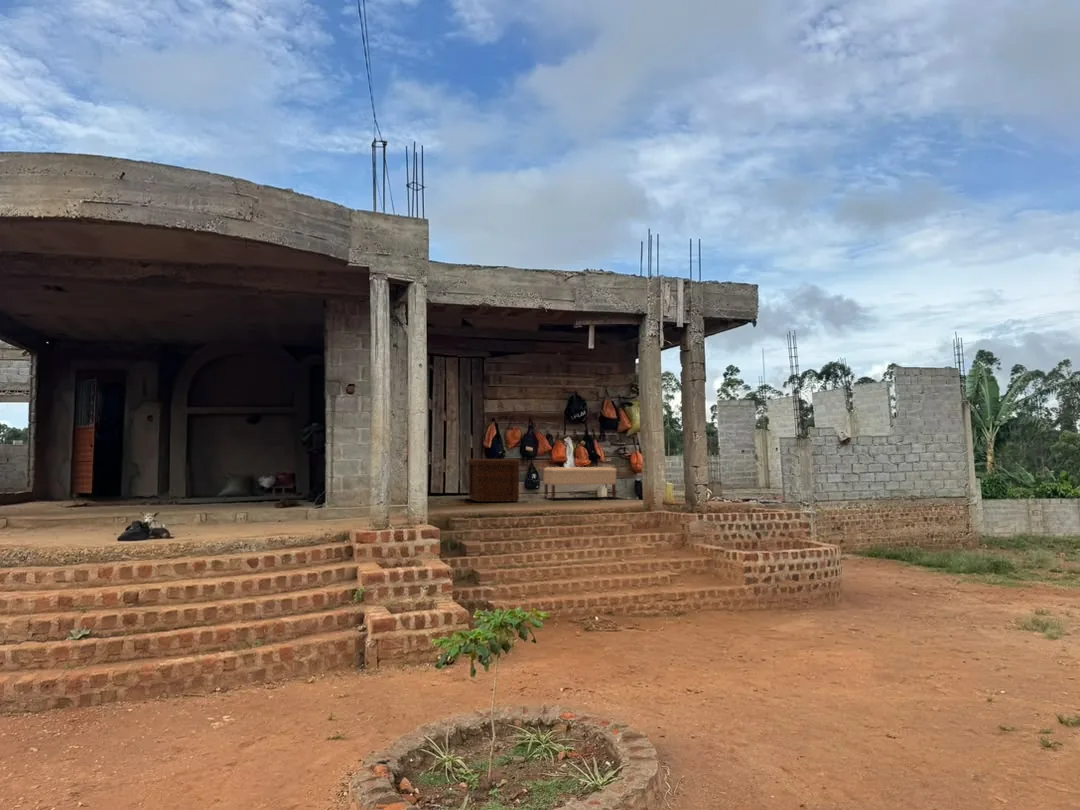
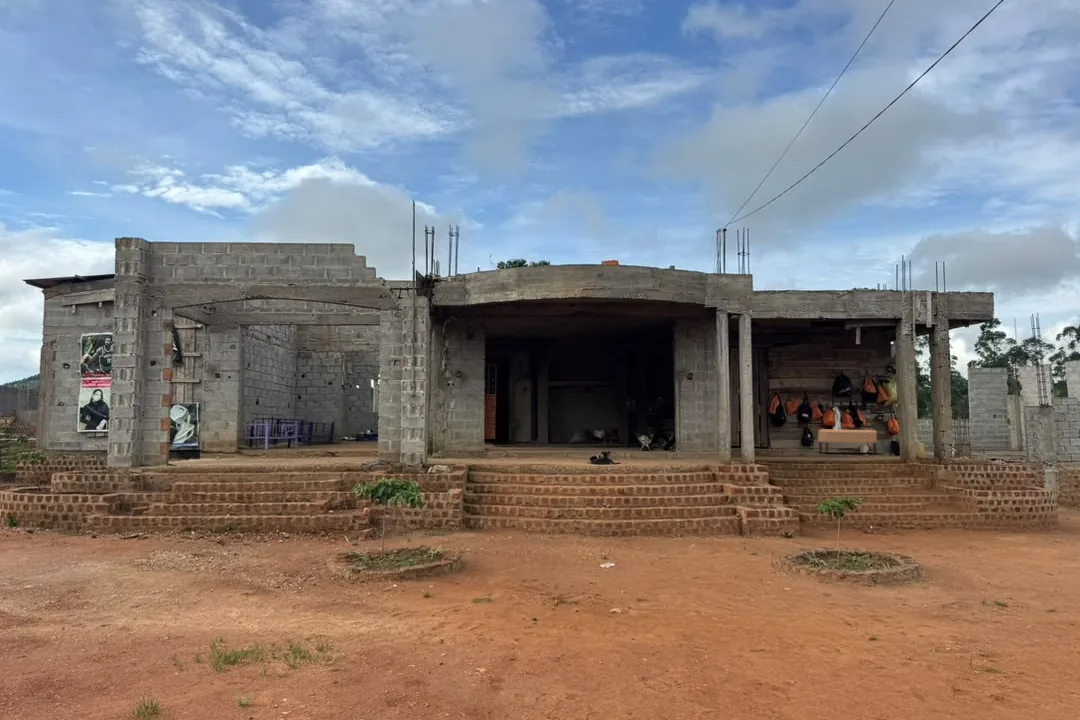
wooden crate: present [468,459,519,502] -> none [761,422,802,454]

